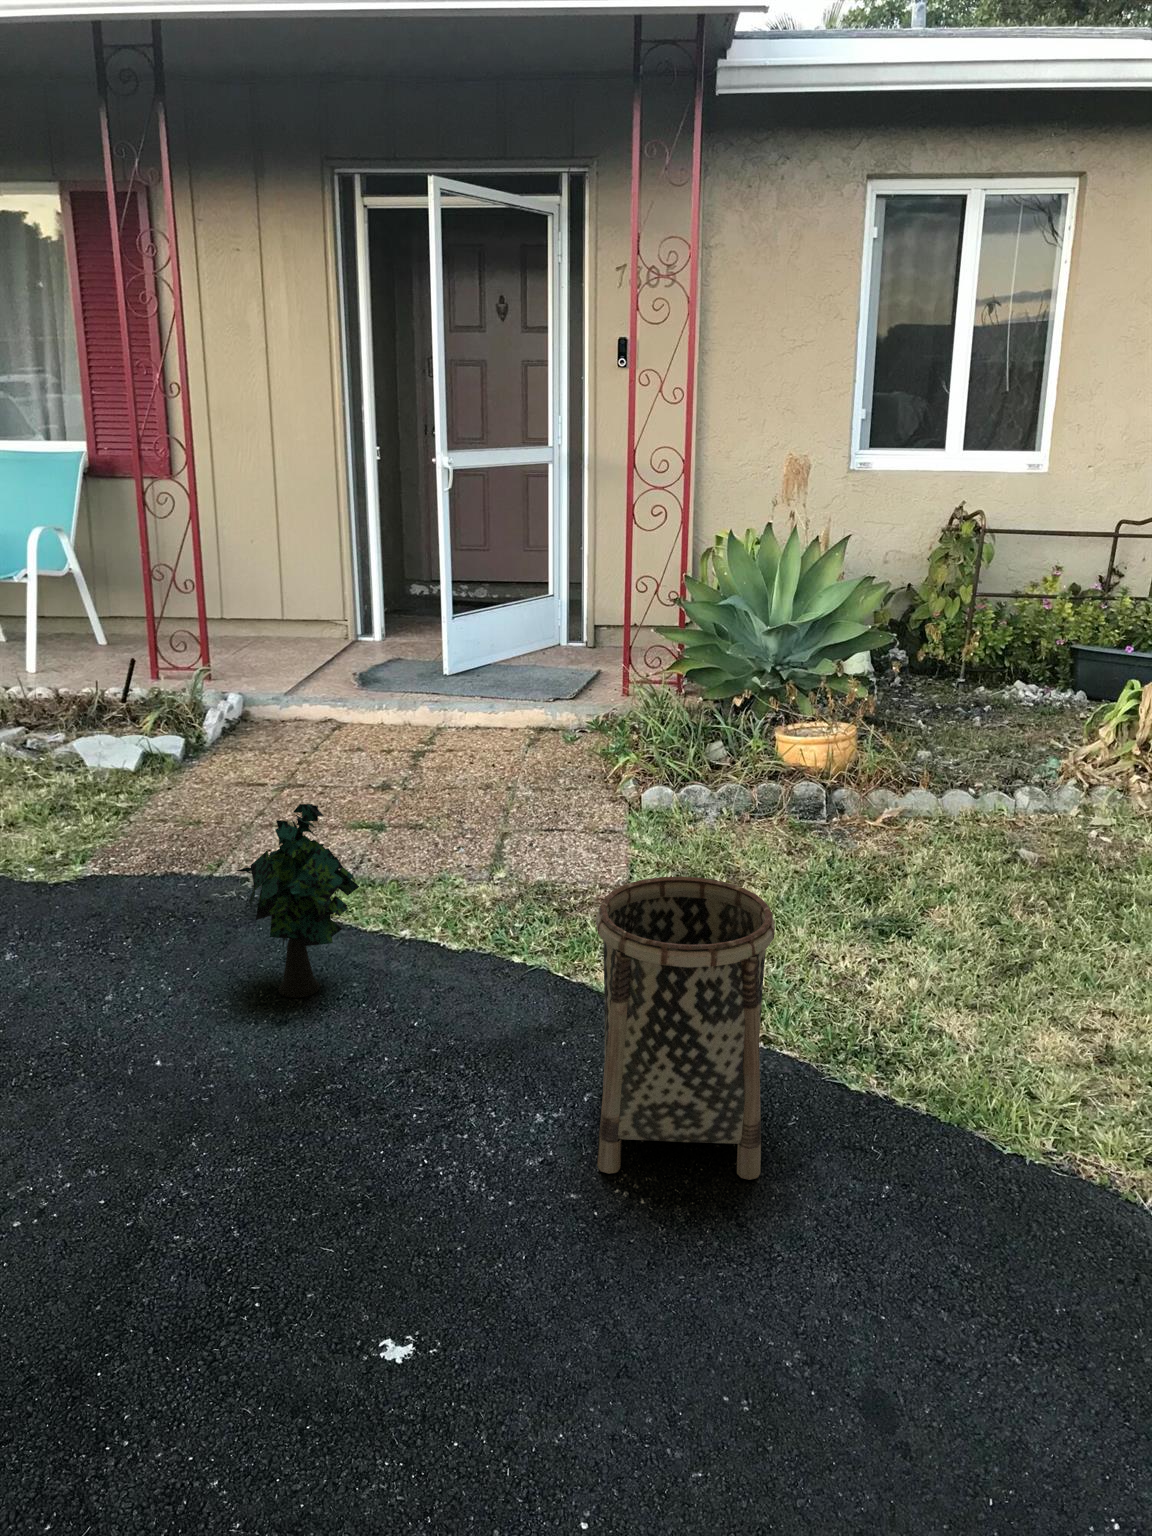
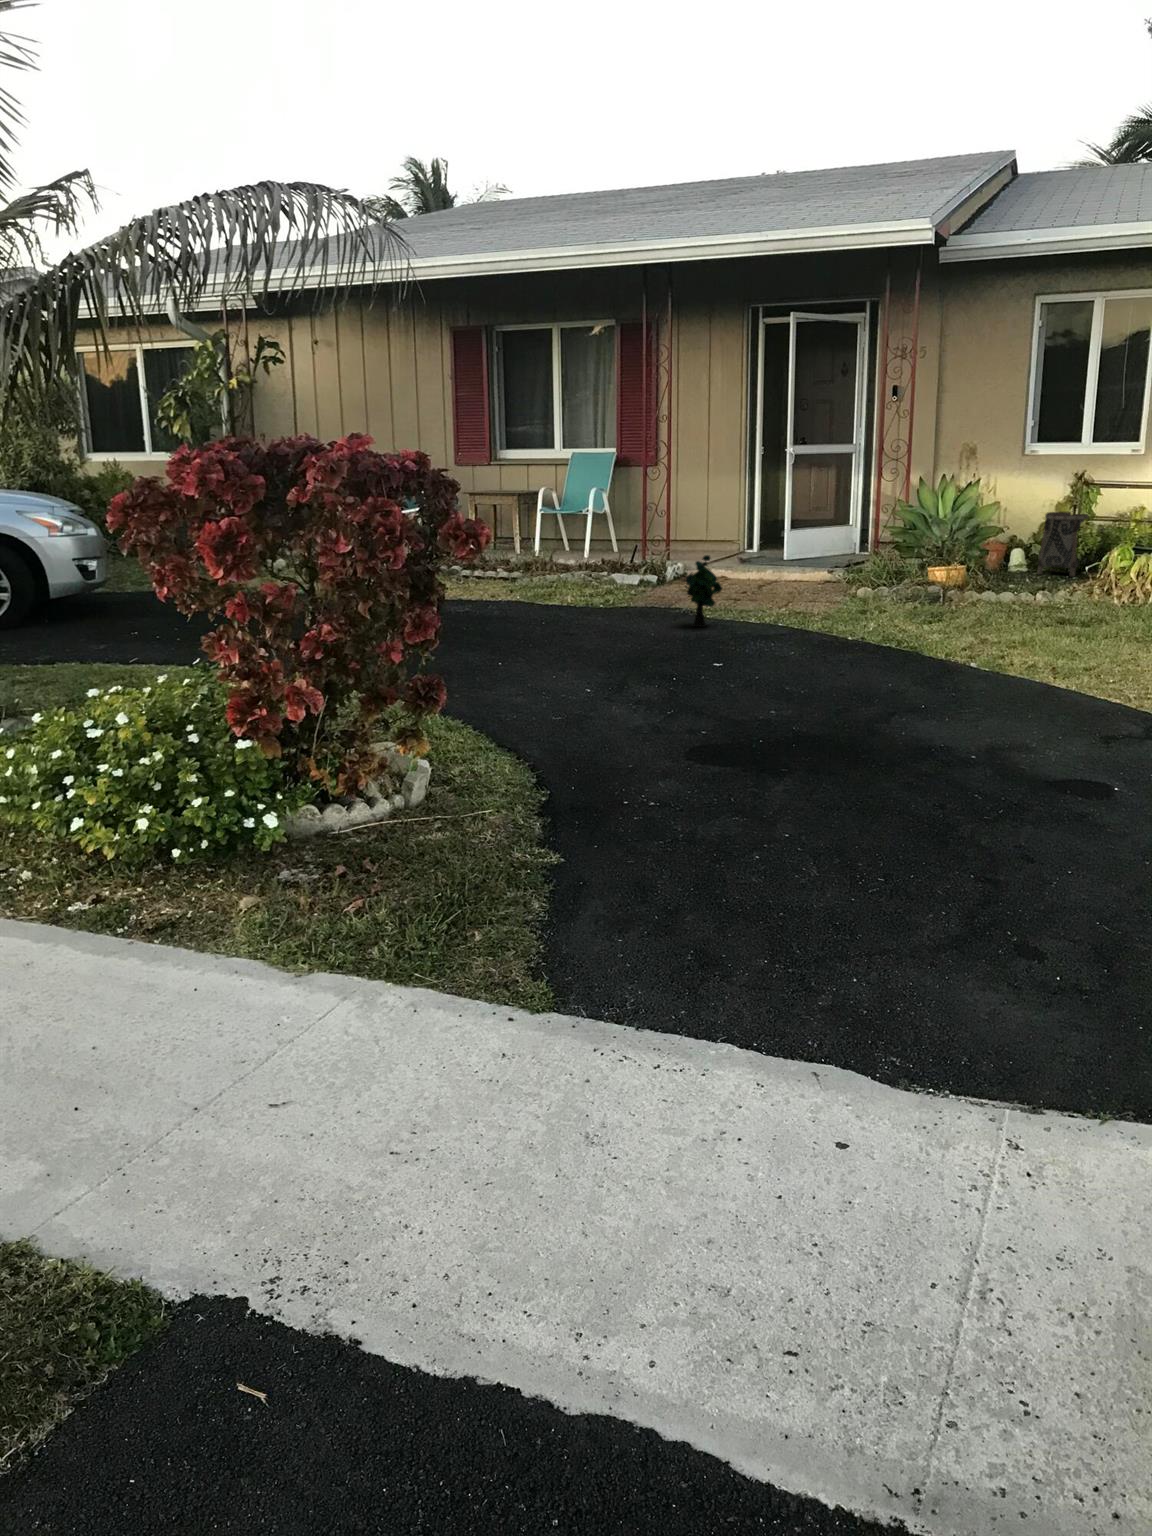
basket: present [596,876,775,1180] -> present [1037,512,1089,576]

